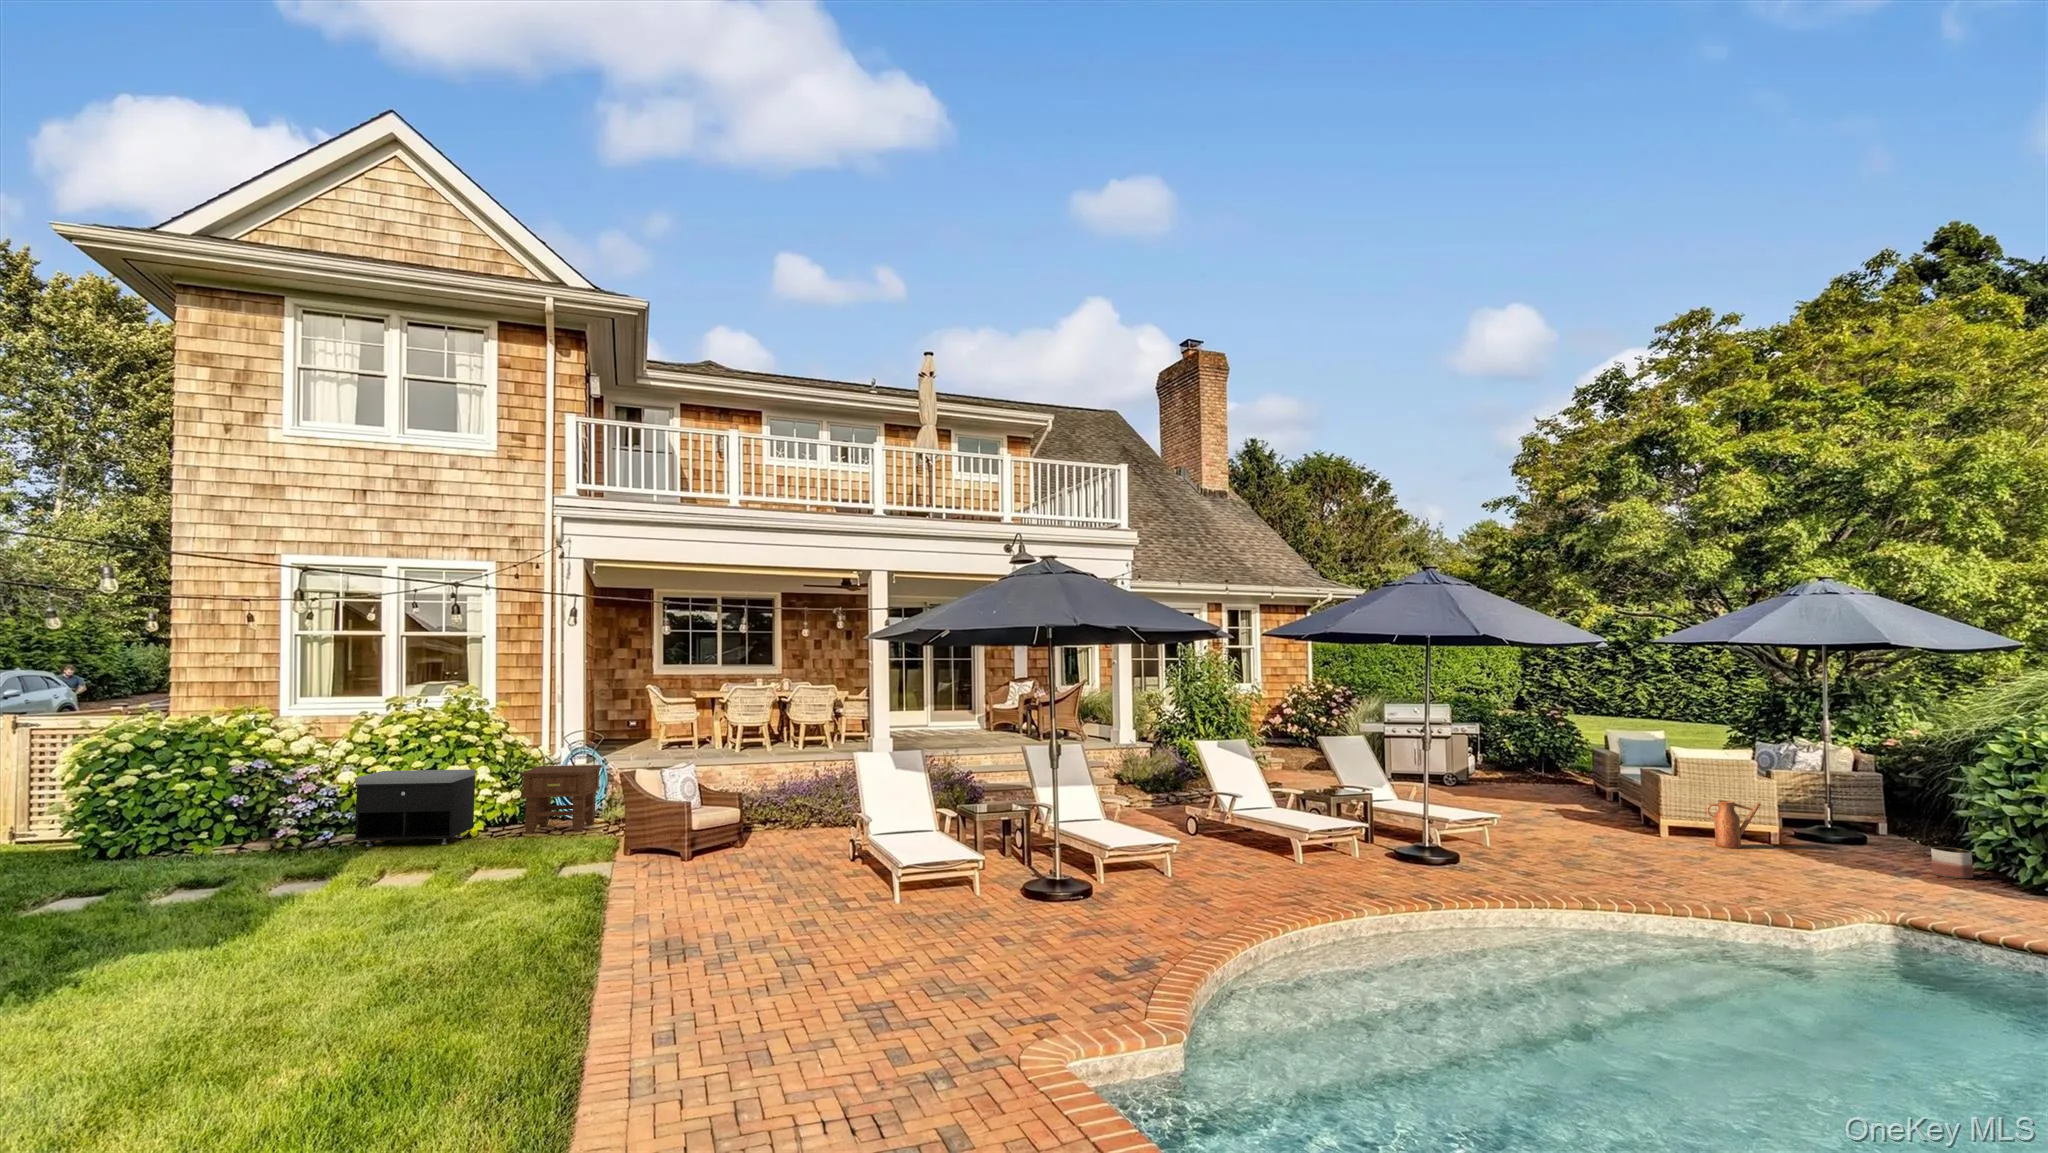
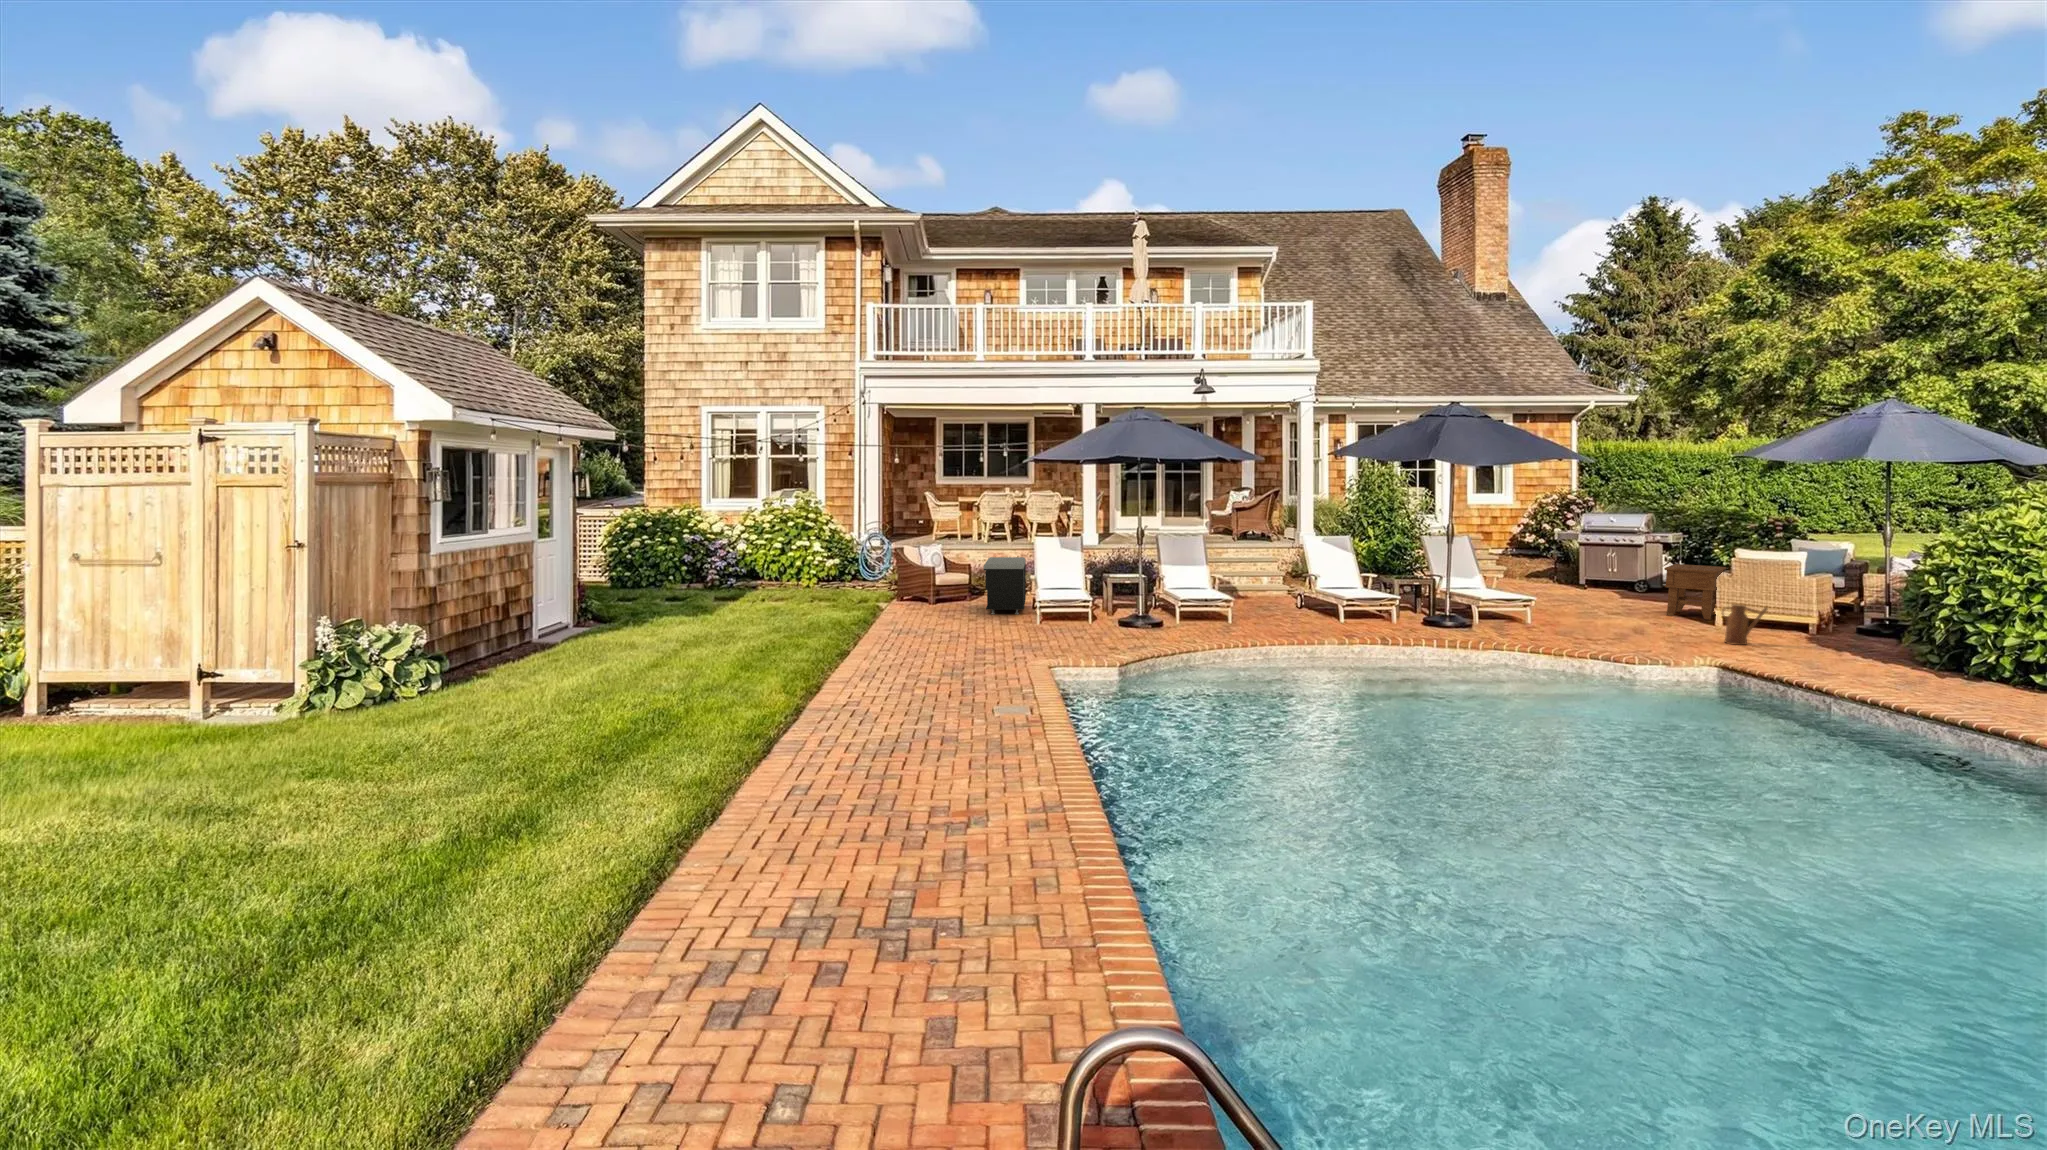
side table: present [520,765,602,834] -> present [1664,564,1726,619]
storage bench: present [354,769,475,847] -> present [984,557,1026,614]
planter: present [1931,847,1973,879] -> none [1871,646,1906,672]

